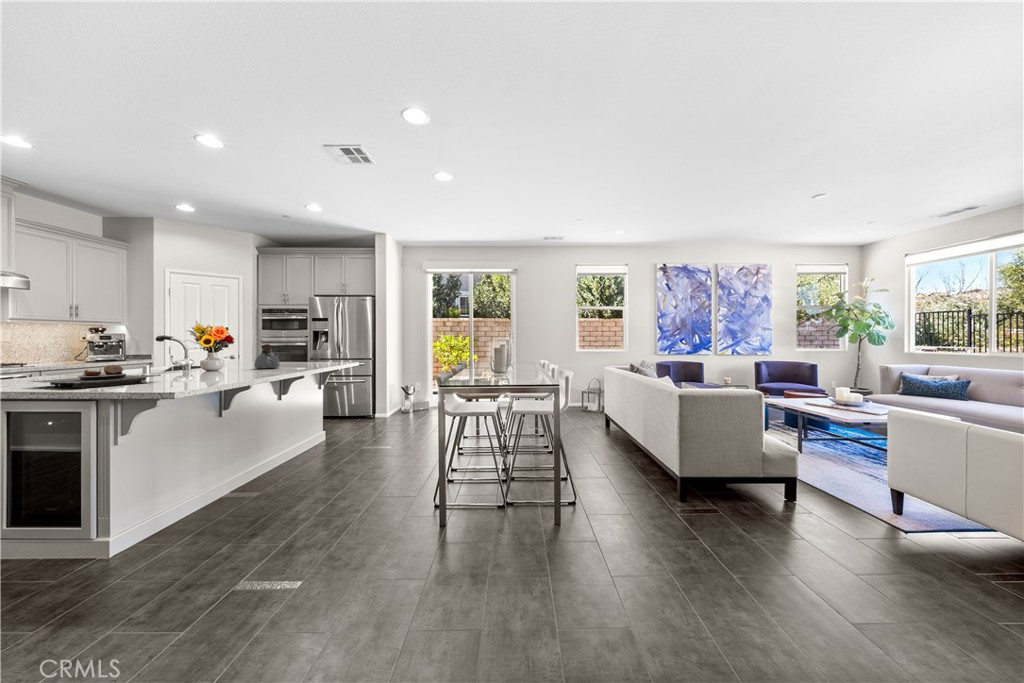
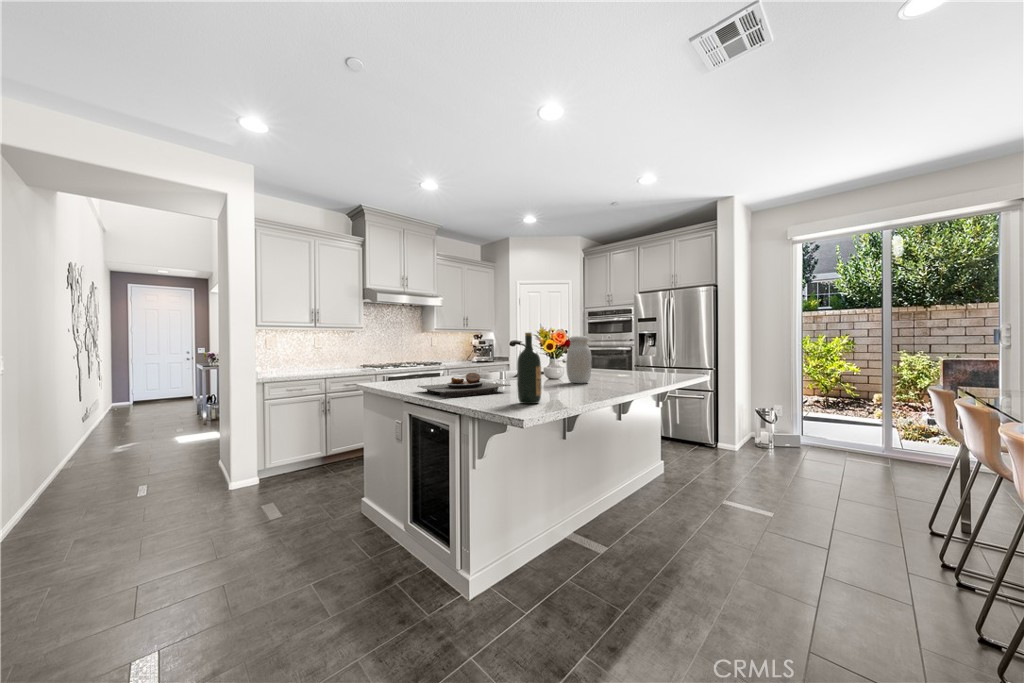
wine bottle: none [170,329,194,386] -> present [517,333,541,404]
jar: none [224,332,250,374] -> present [566,336,592,383]
kettle: present [254,344,280,368] -> none [592,349,617,376]

